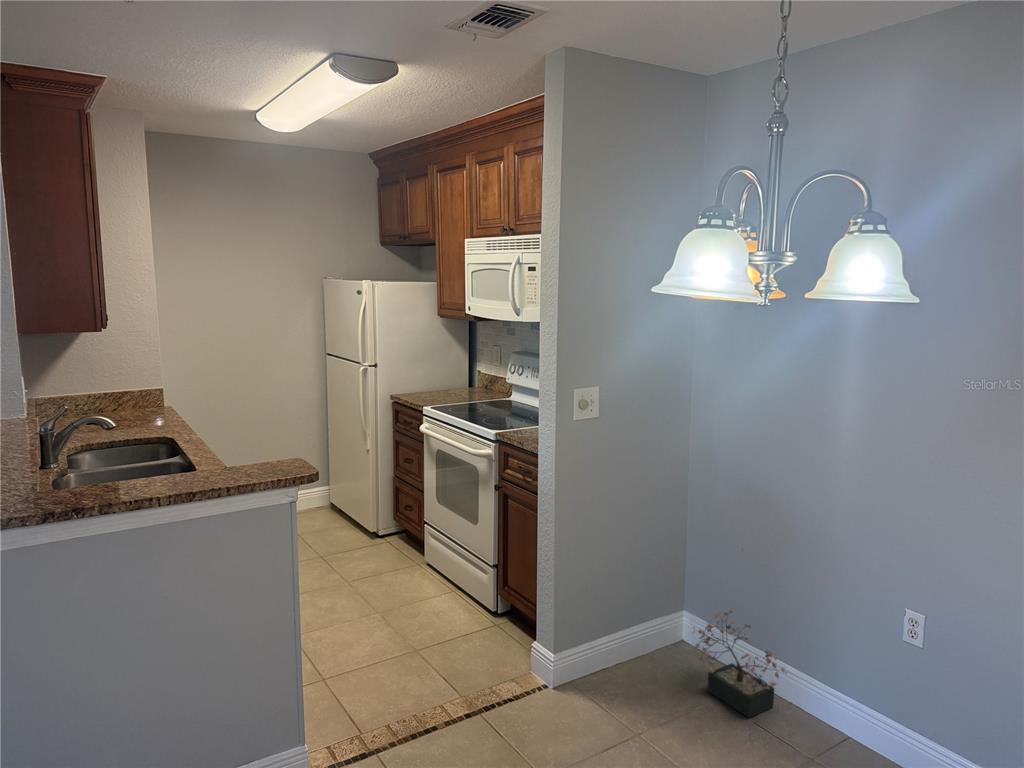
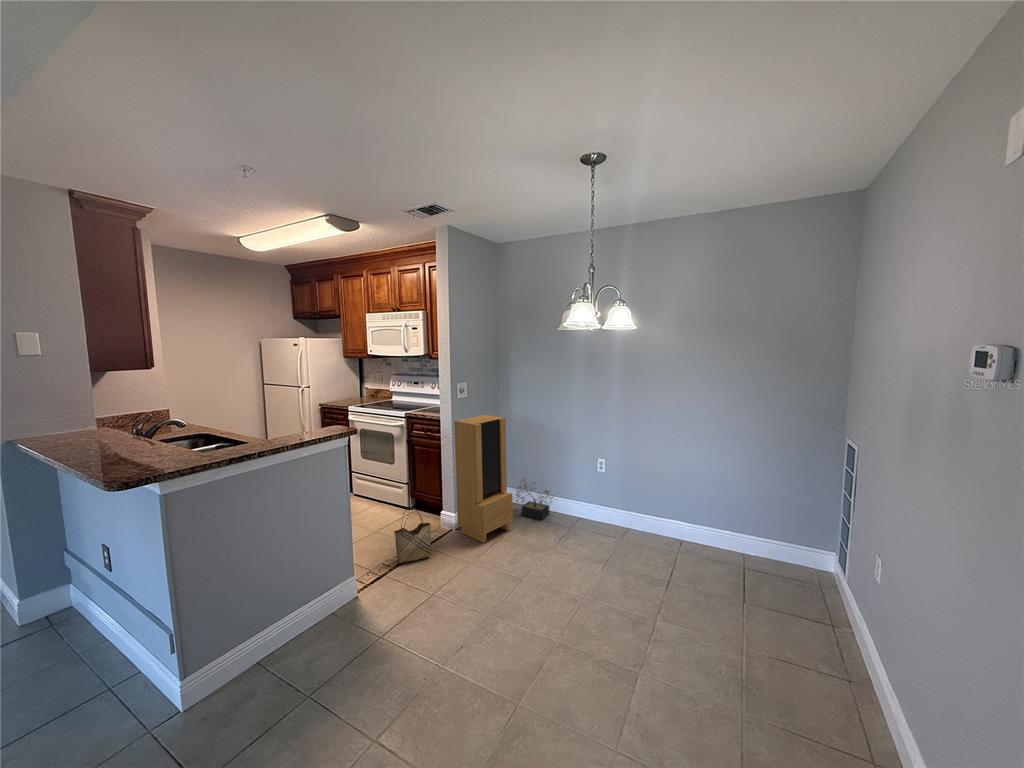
storage cabinet: none [556,461,673,737] -> present [454,415,513,543]
woven basket: none [410,628,484,735] -> present [394,507,431,563]

